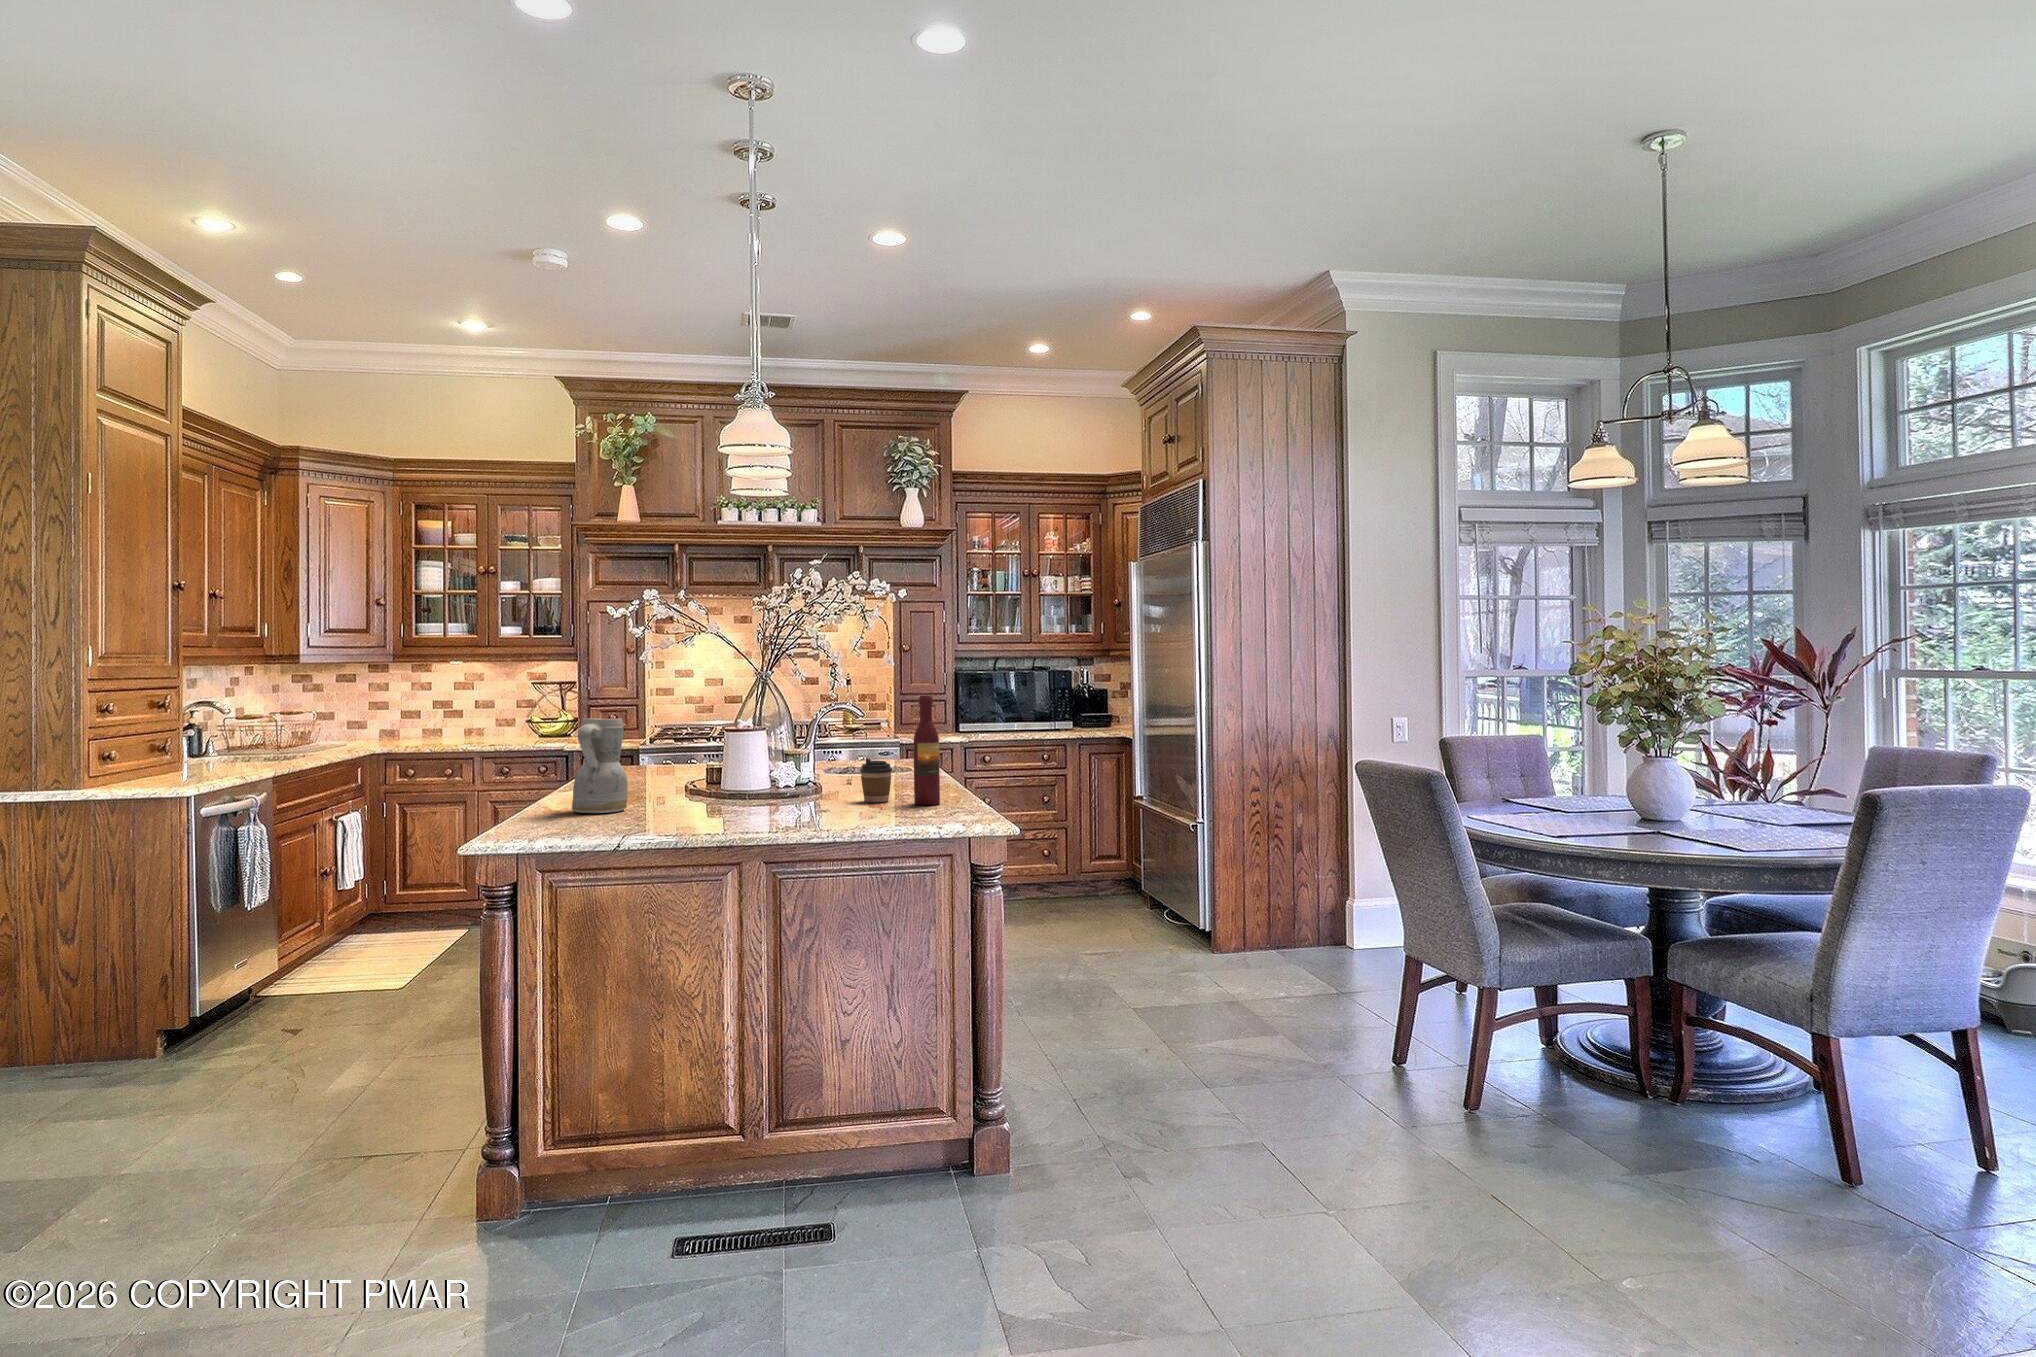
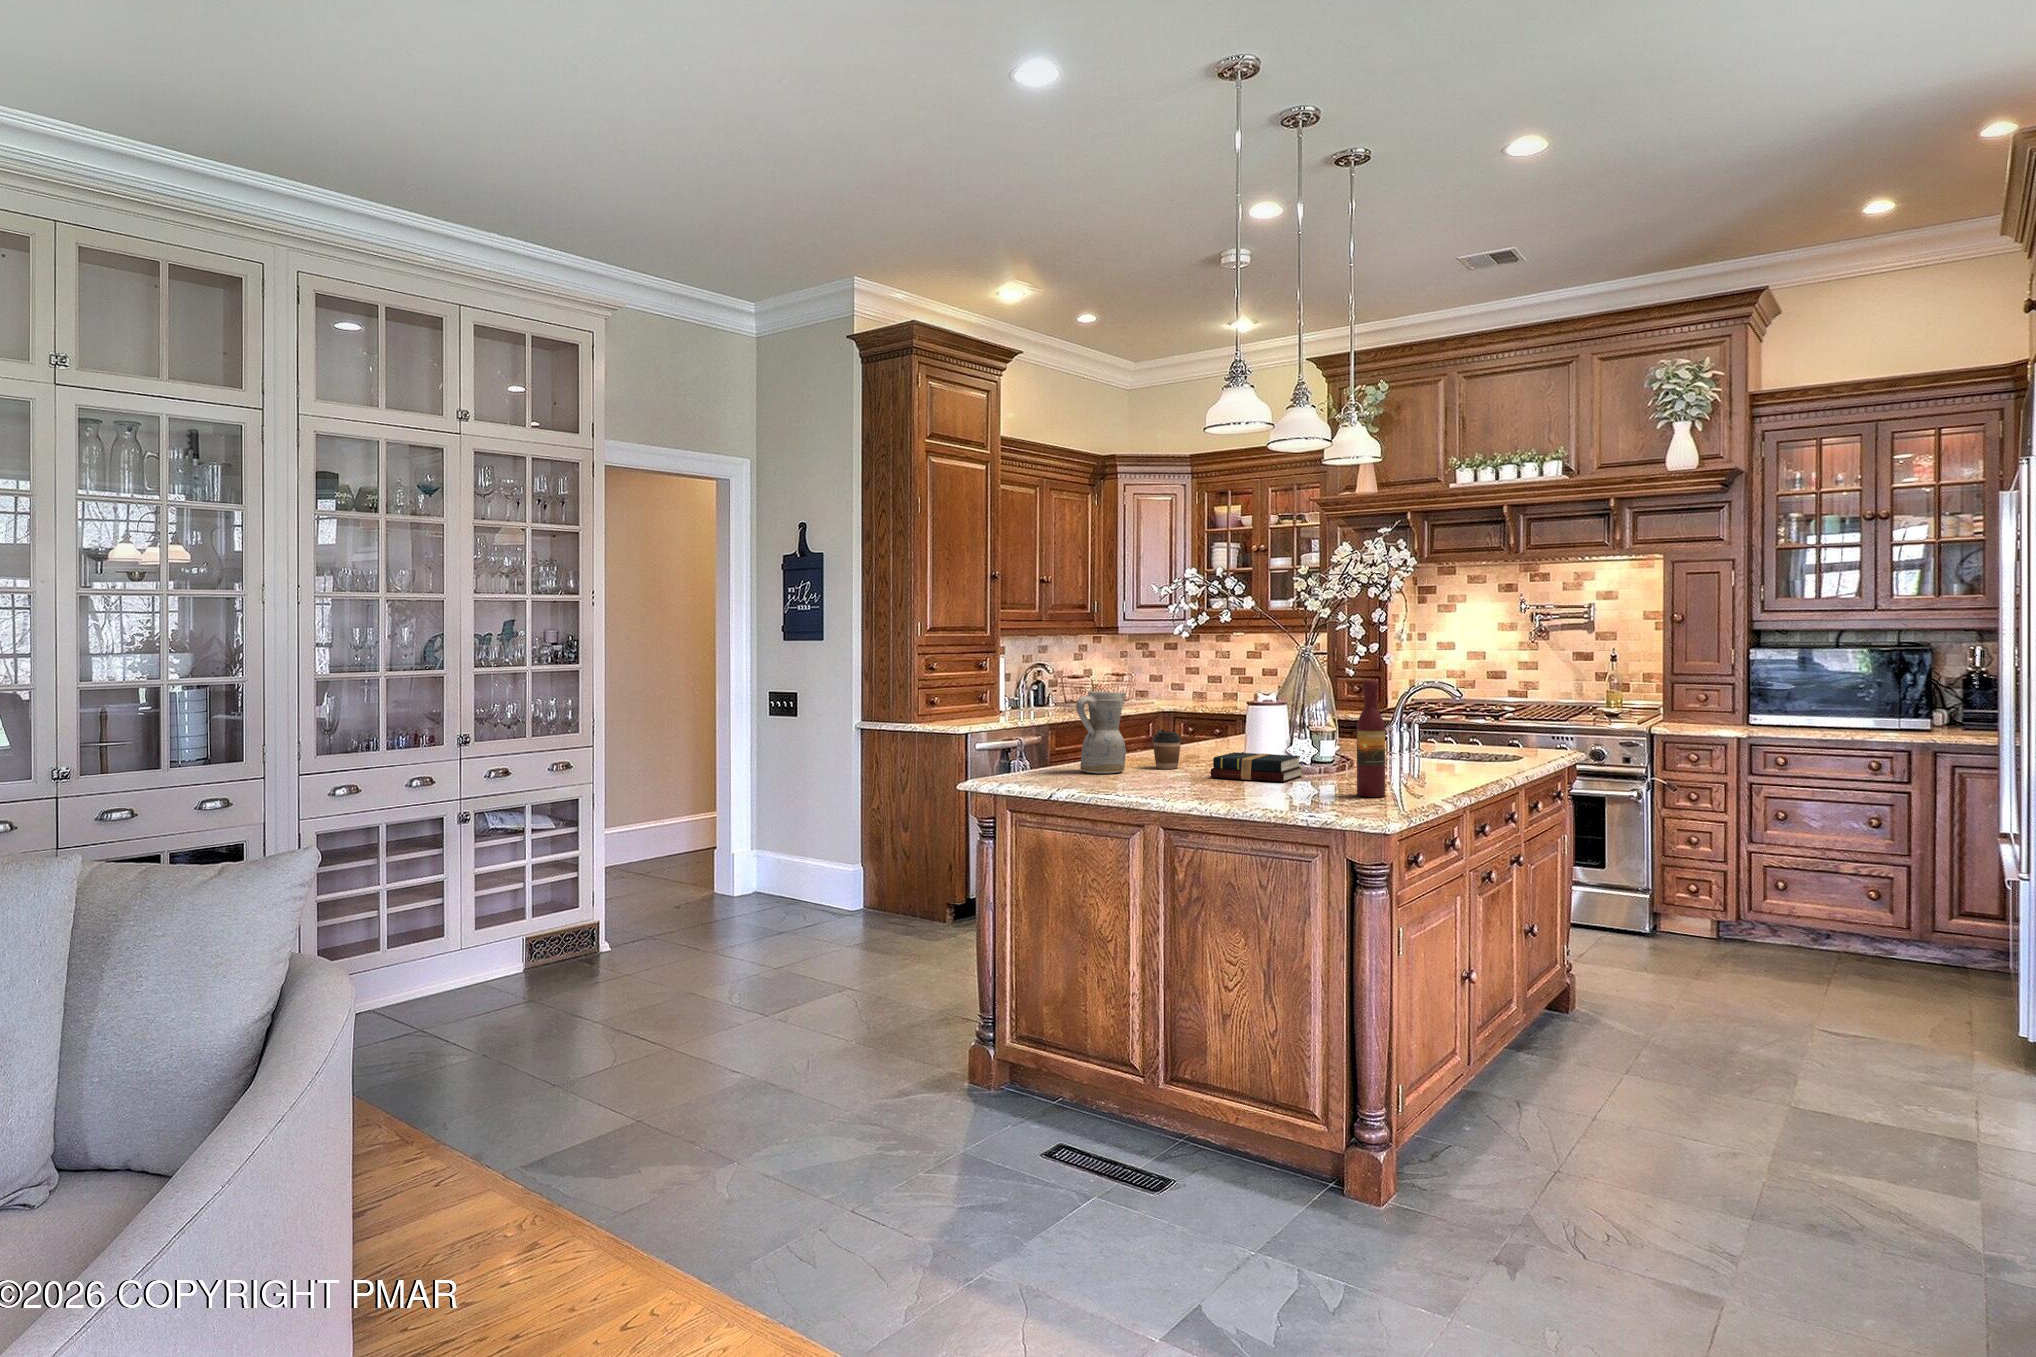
coffee cup: present [860,759,892,802] -> present [1152,729,1181,769]
hardback book: none [733,775,816,804] -> present [1211,752,1303,782]

